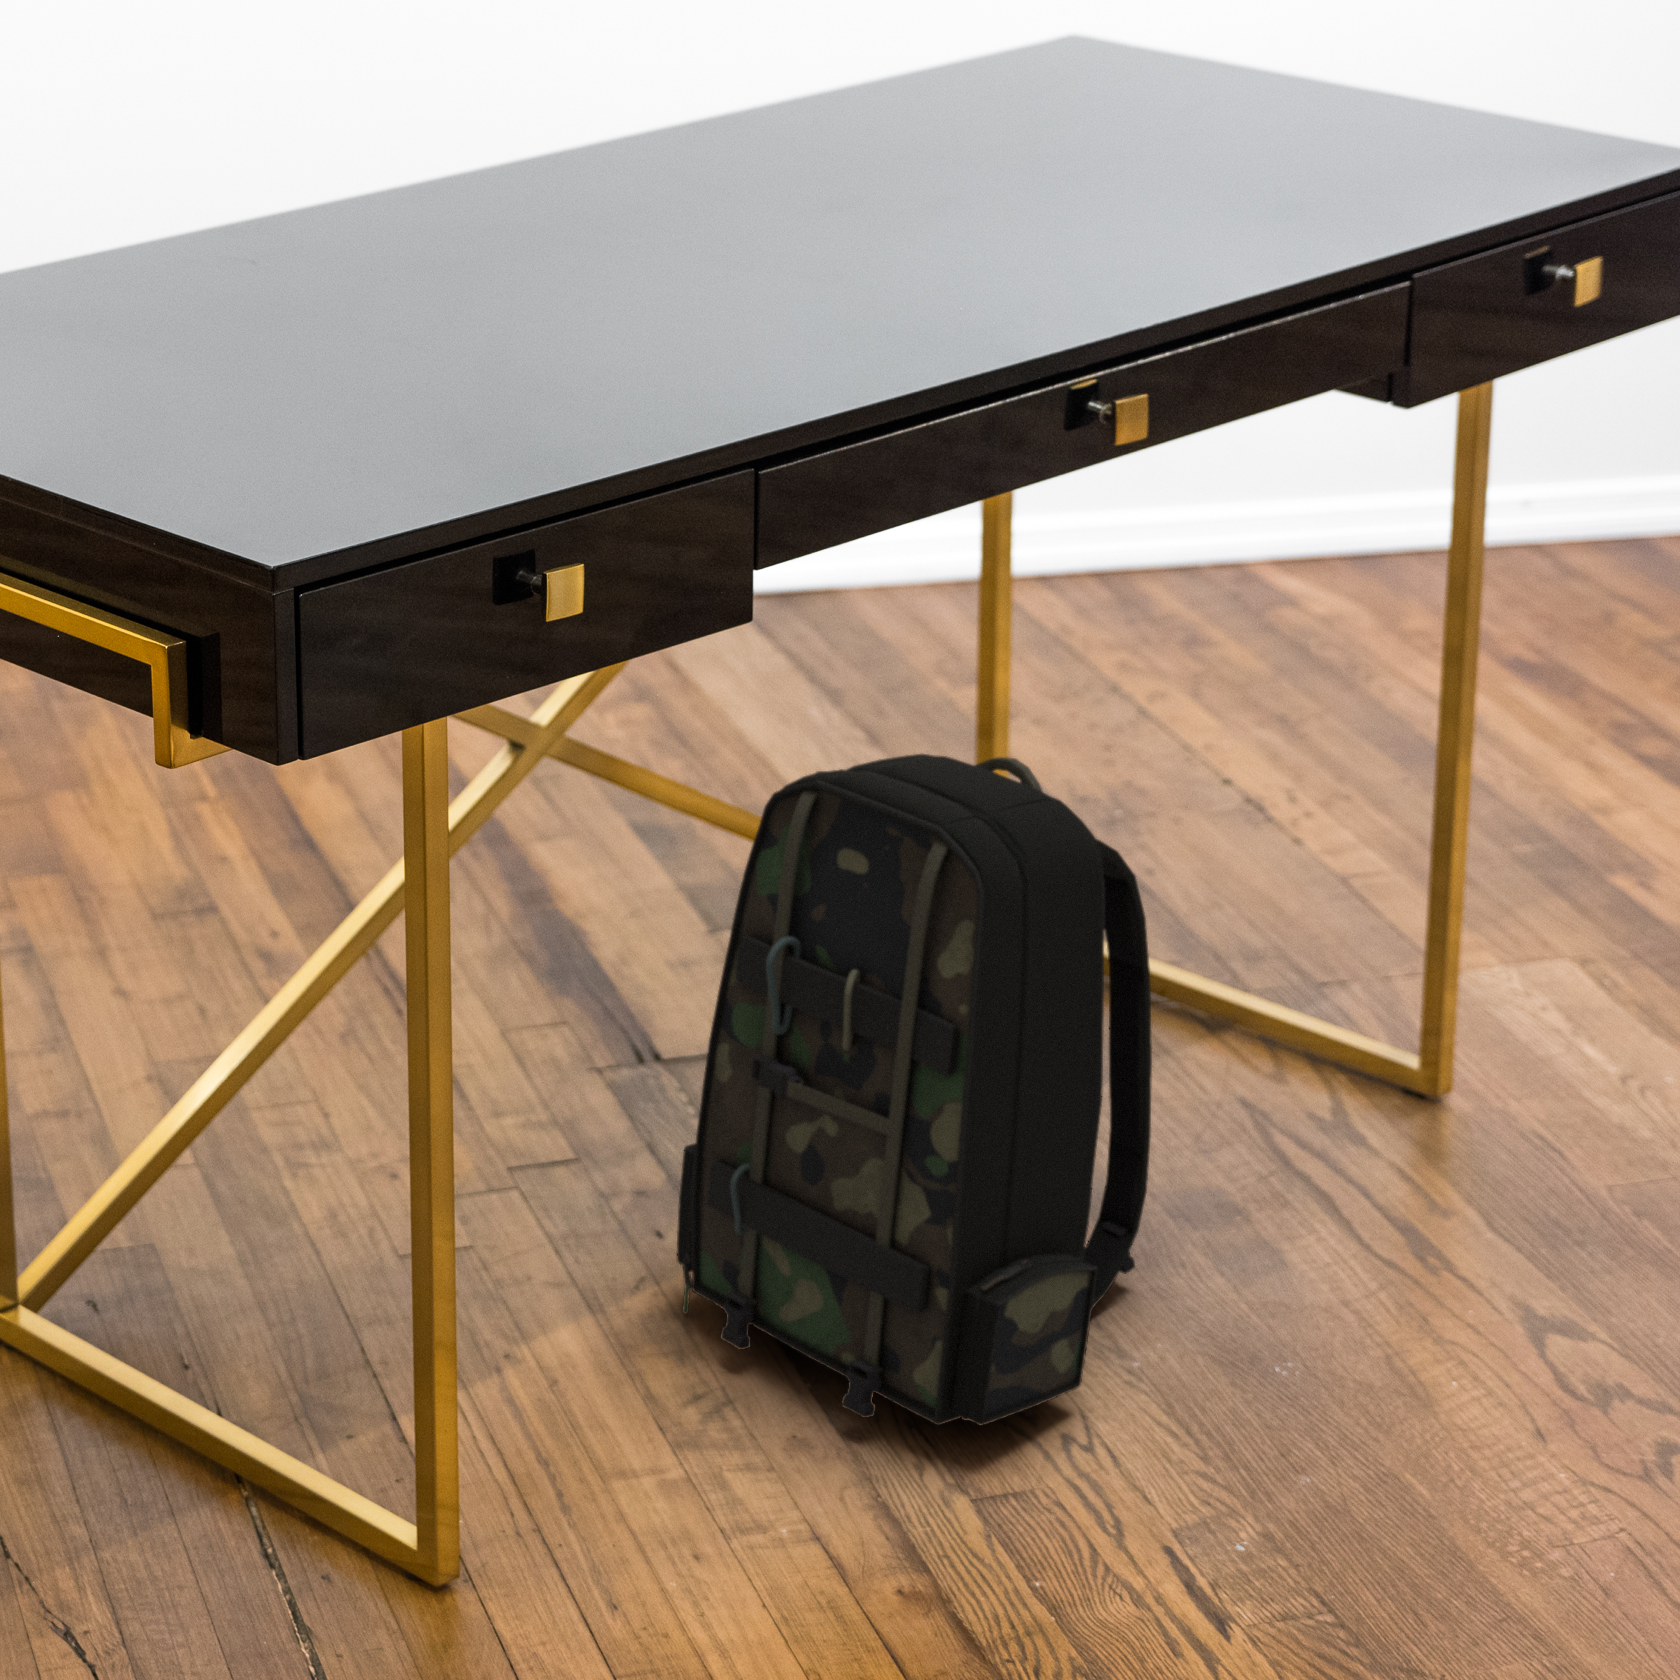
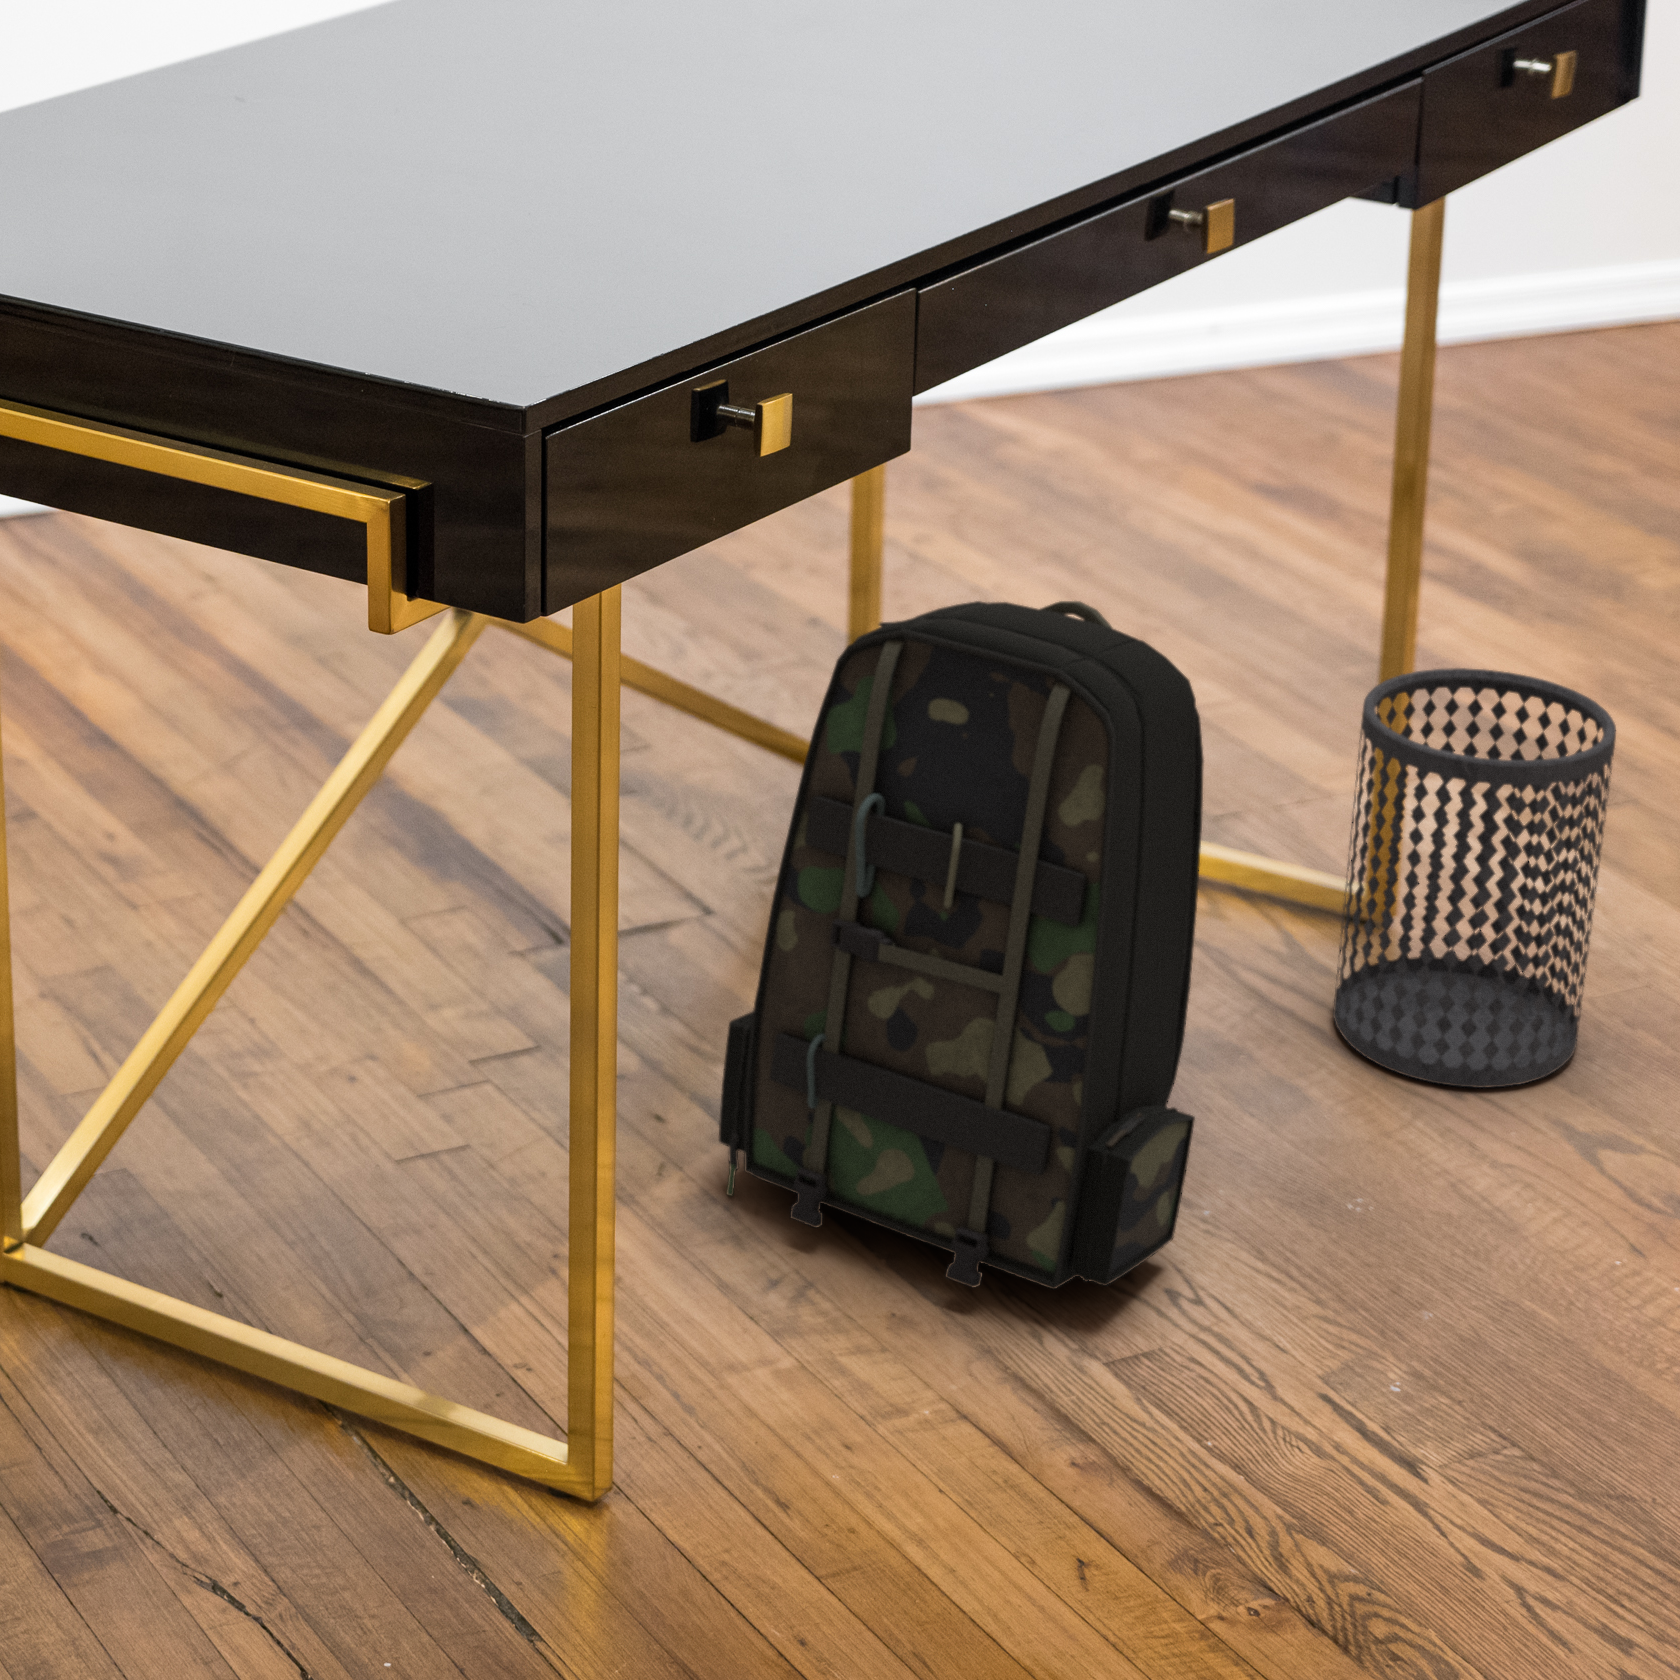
wastebasket: none [1359,833,1624,1261] -> present [1333,668,1616,1088]

